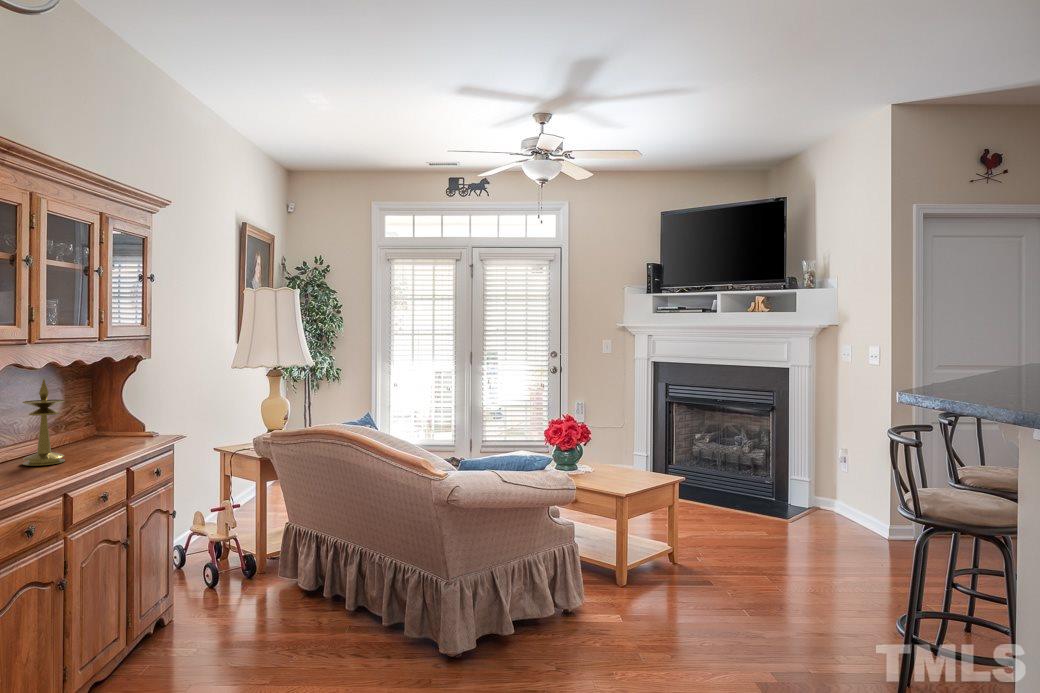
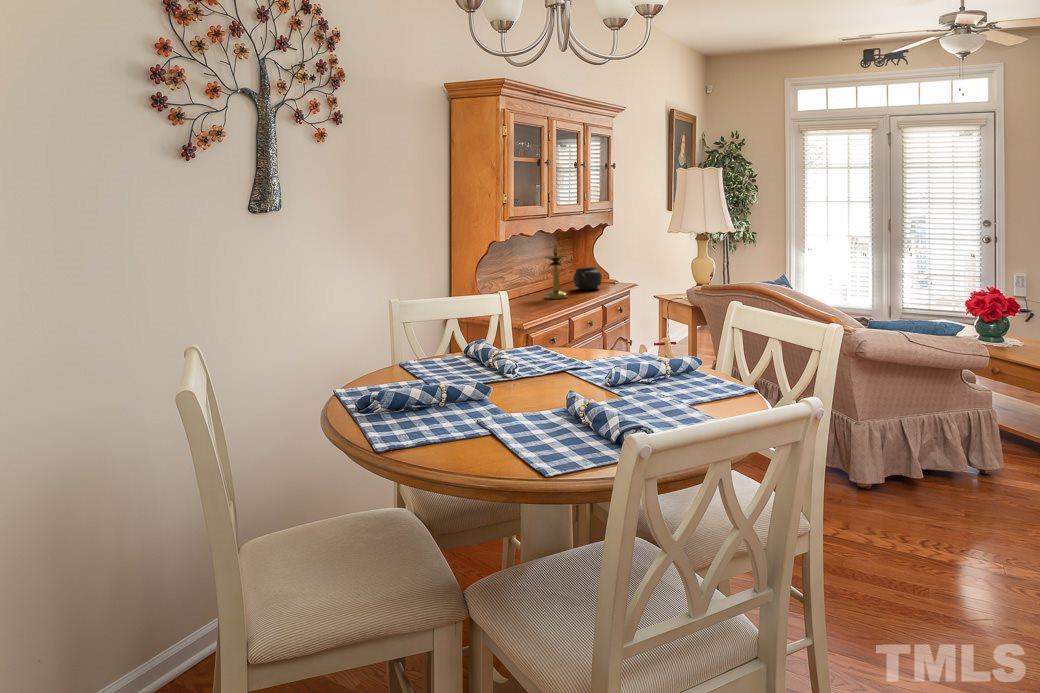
teapot: none [81,413,132,446] -> present [573,267,602,289]

